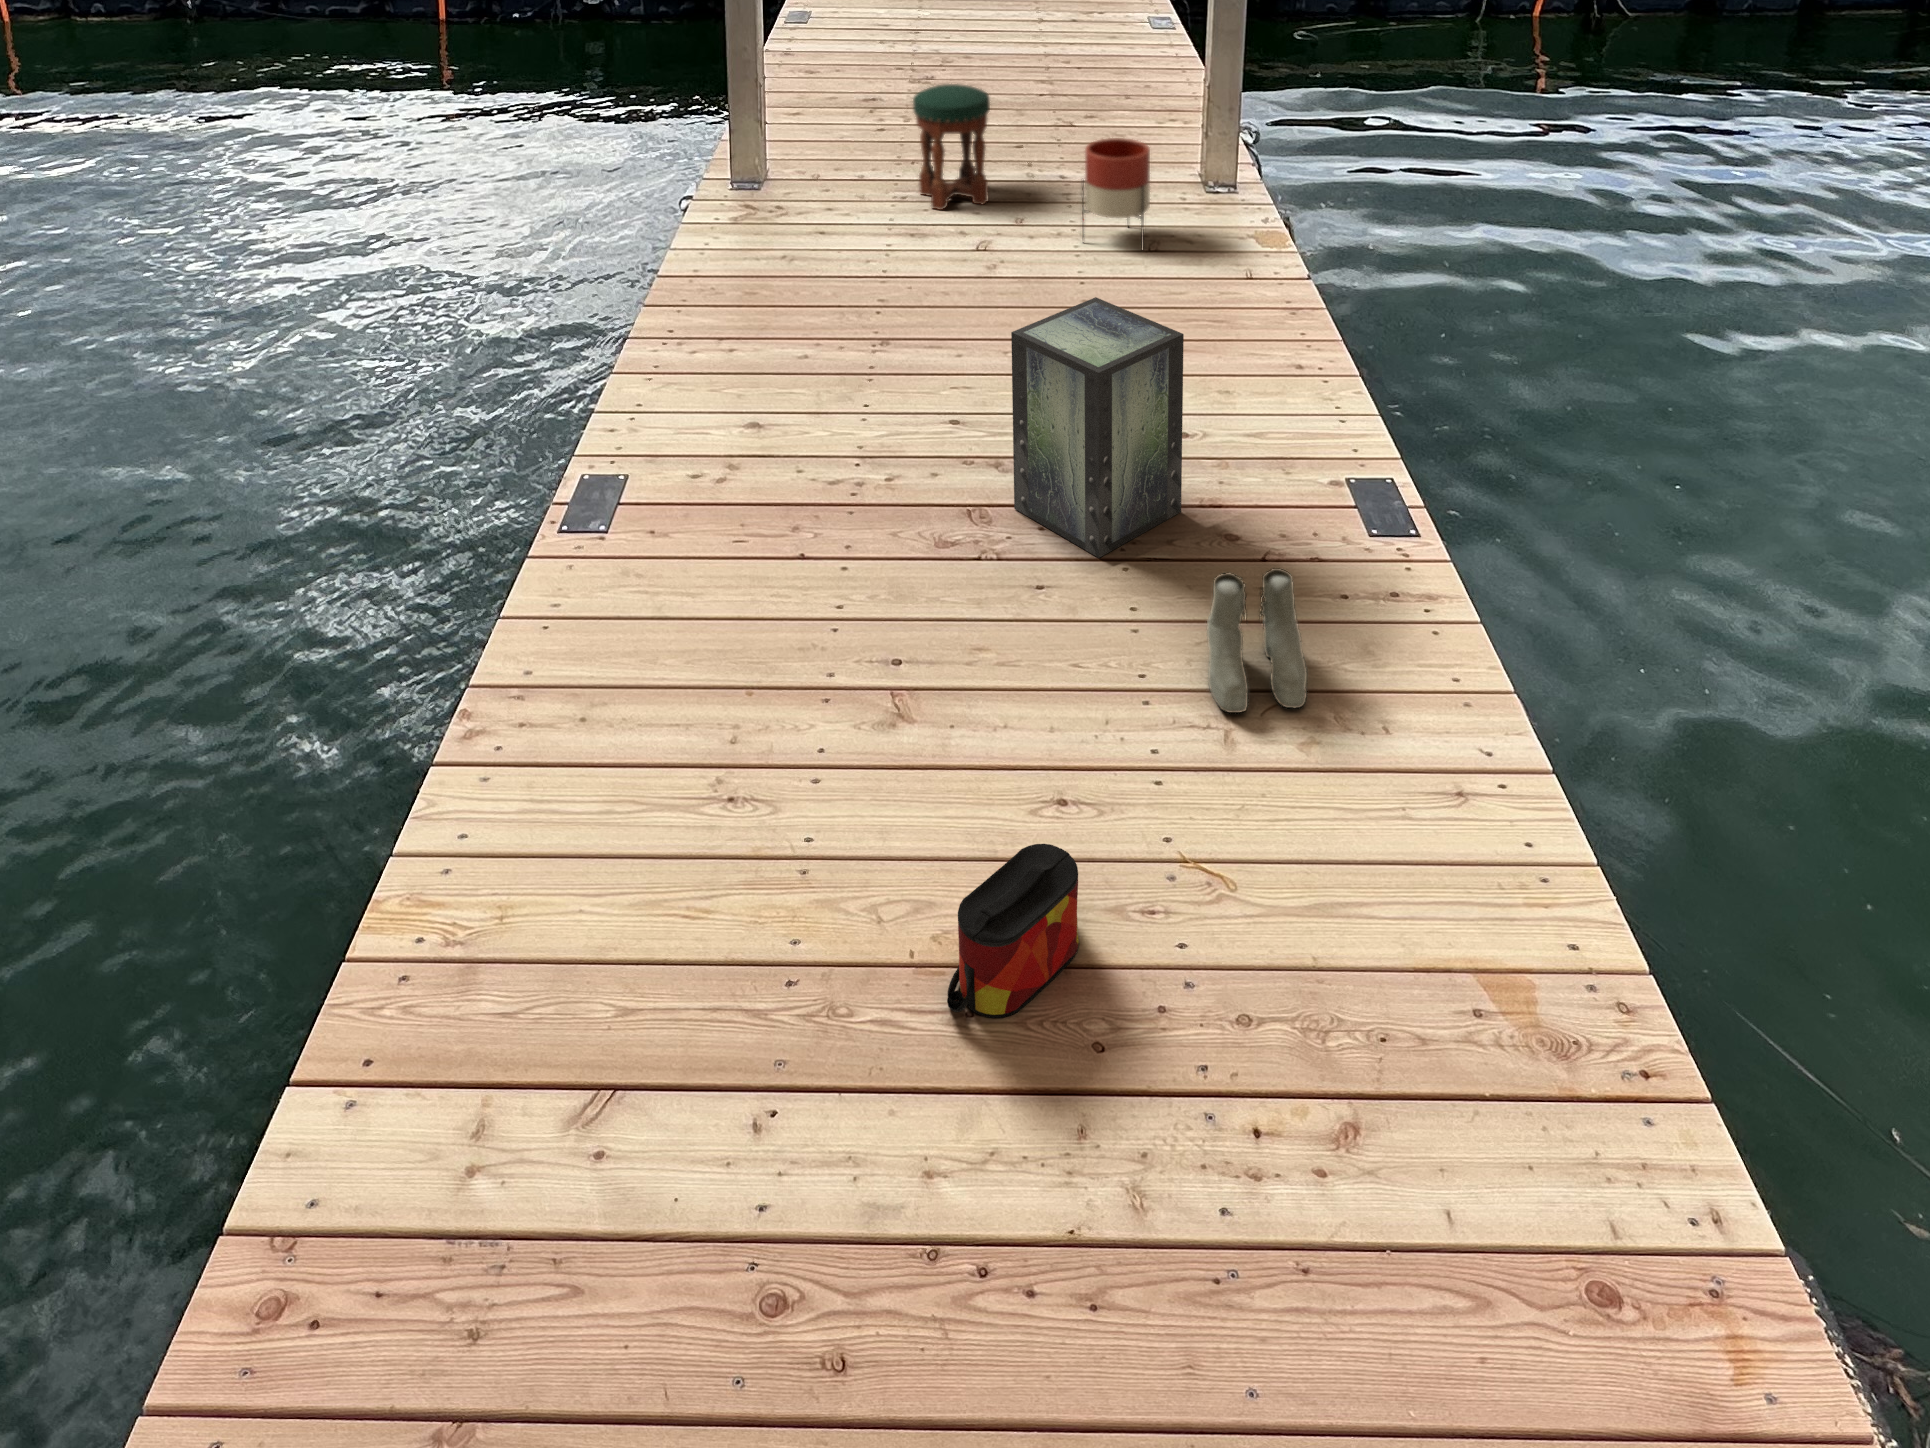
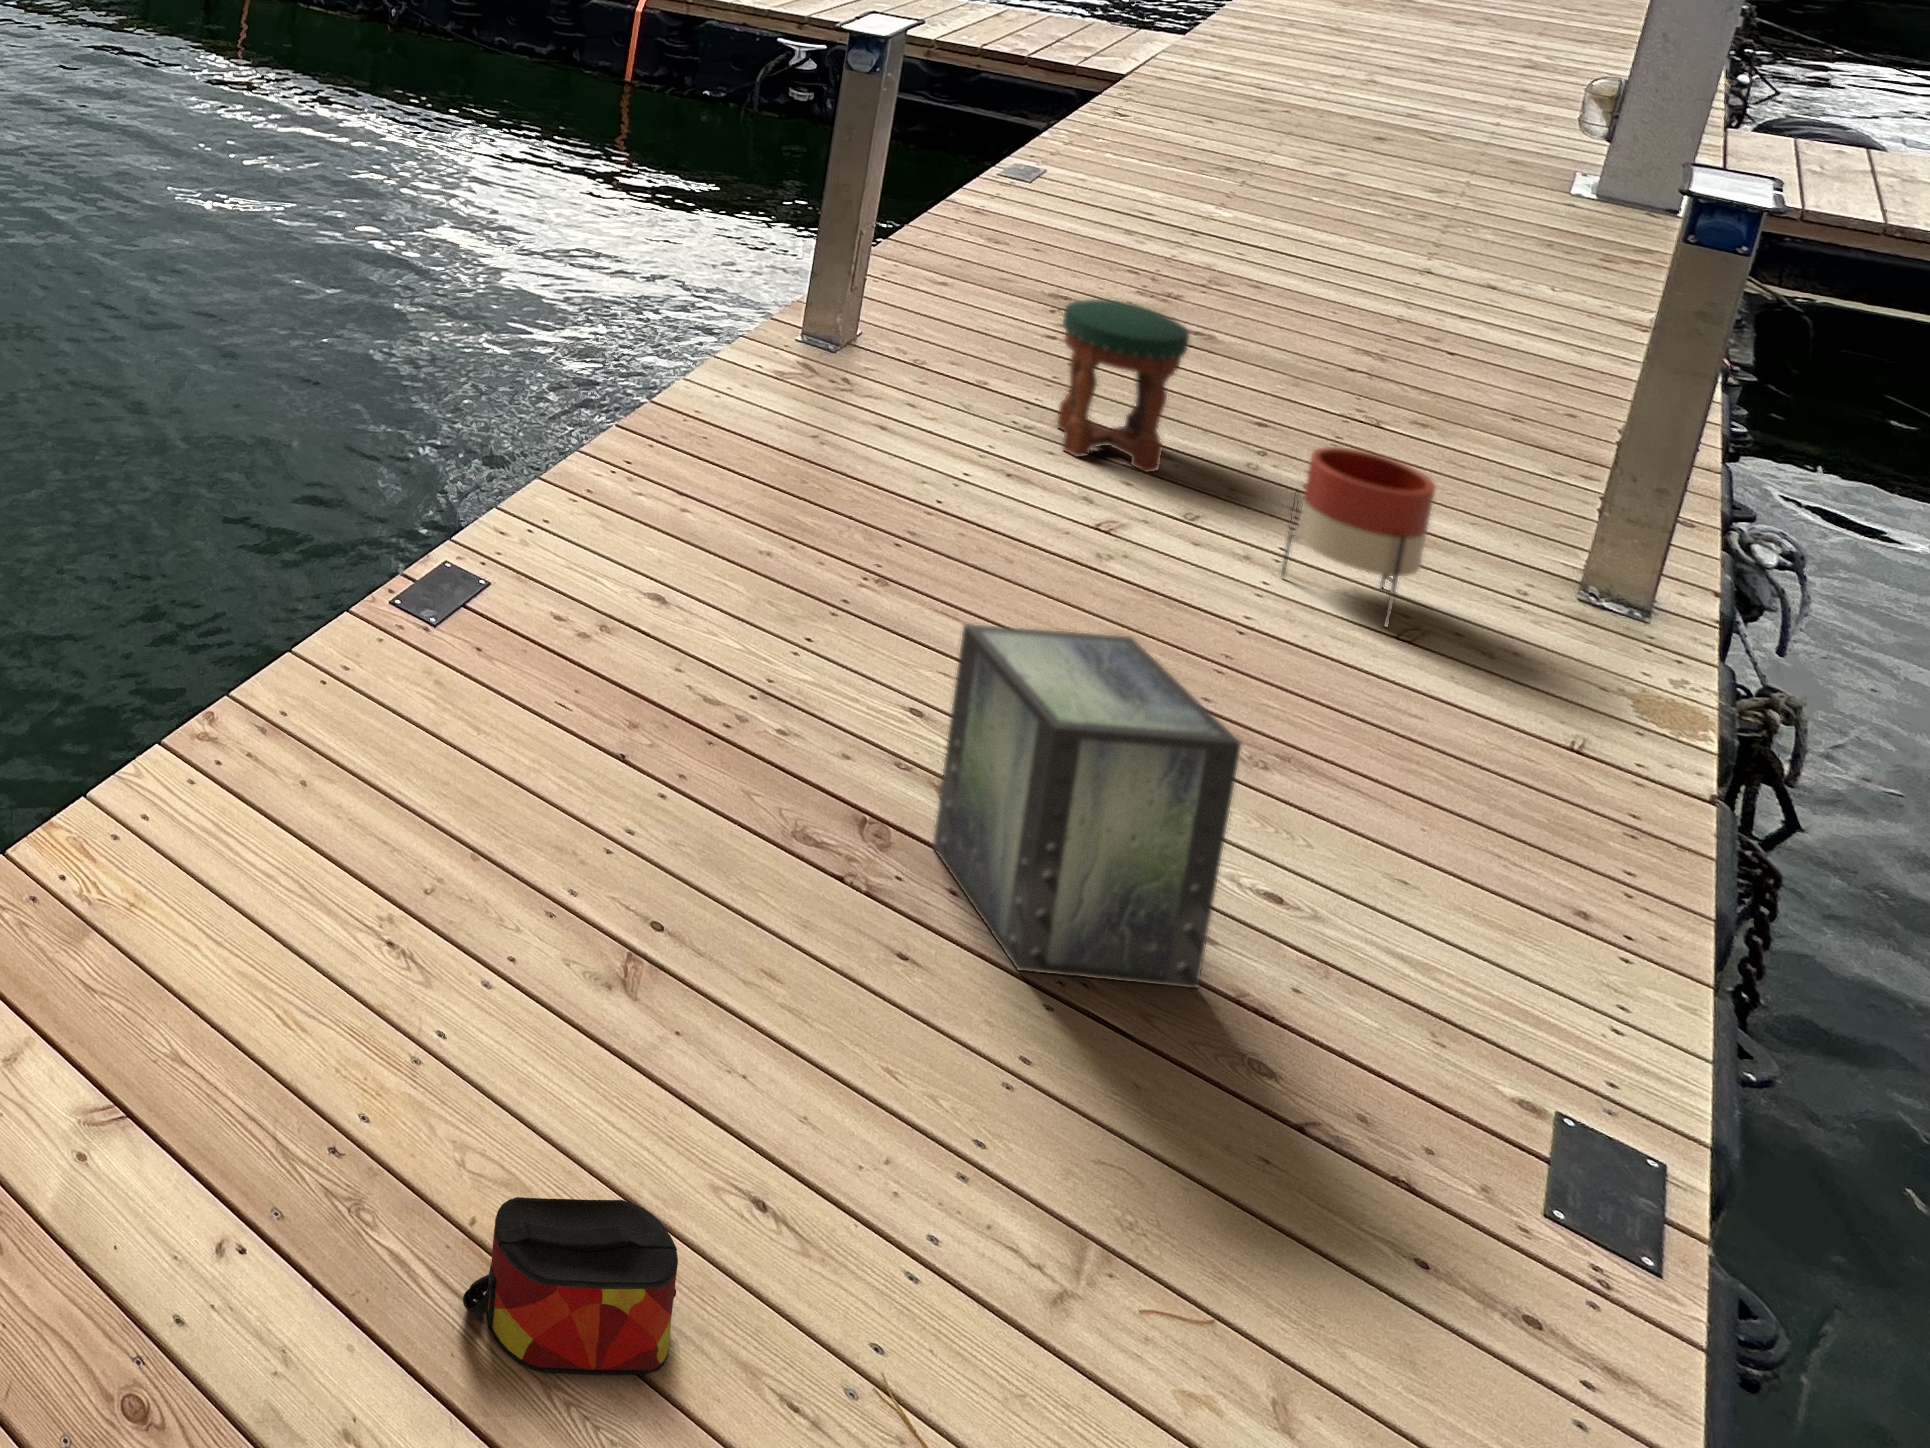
boots: present [1207,568,1307,713] -> none [1065,1081,1260,1348]

